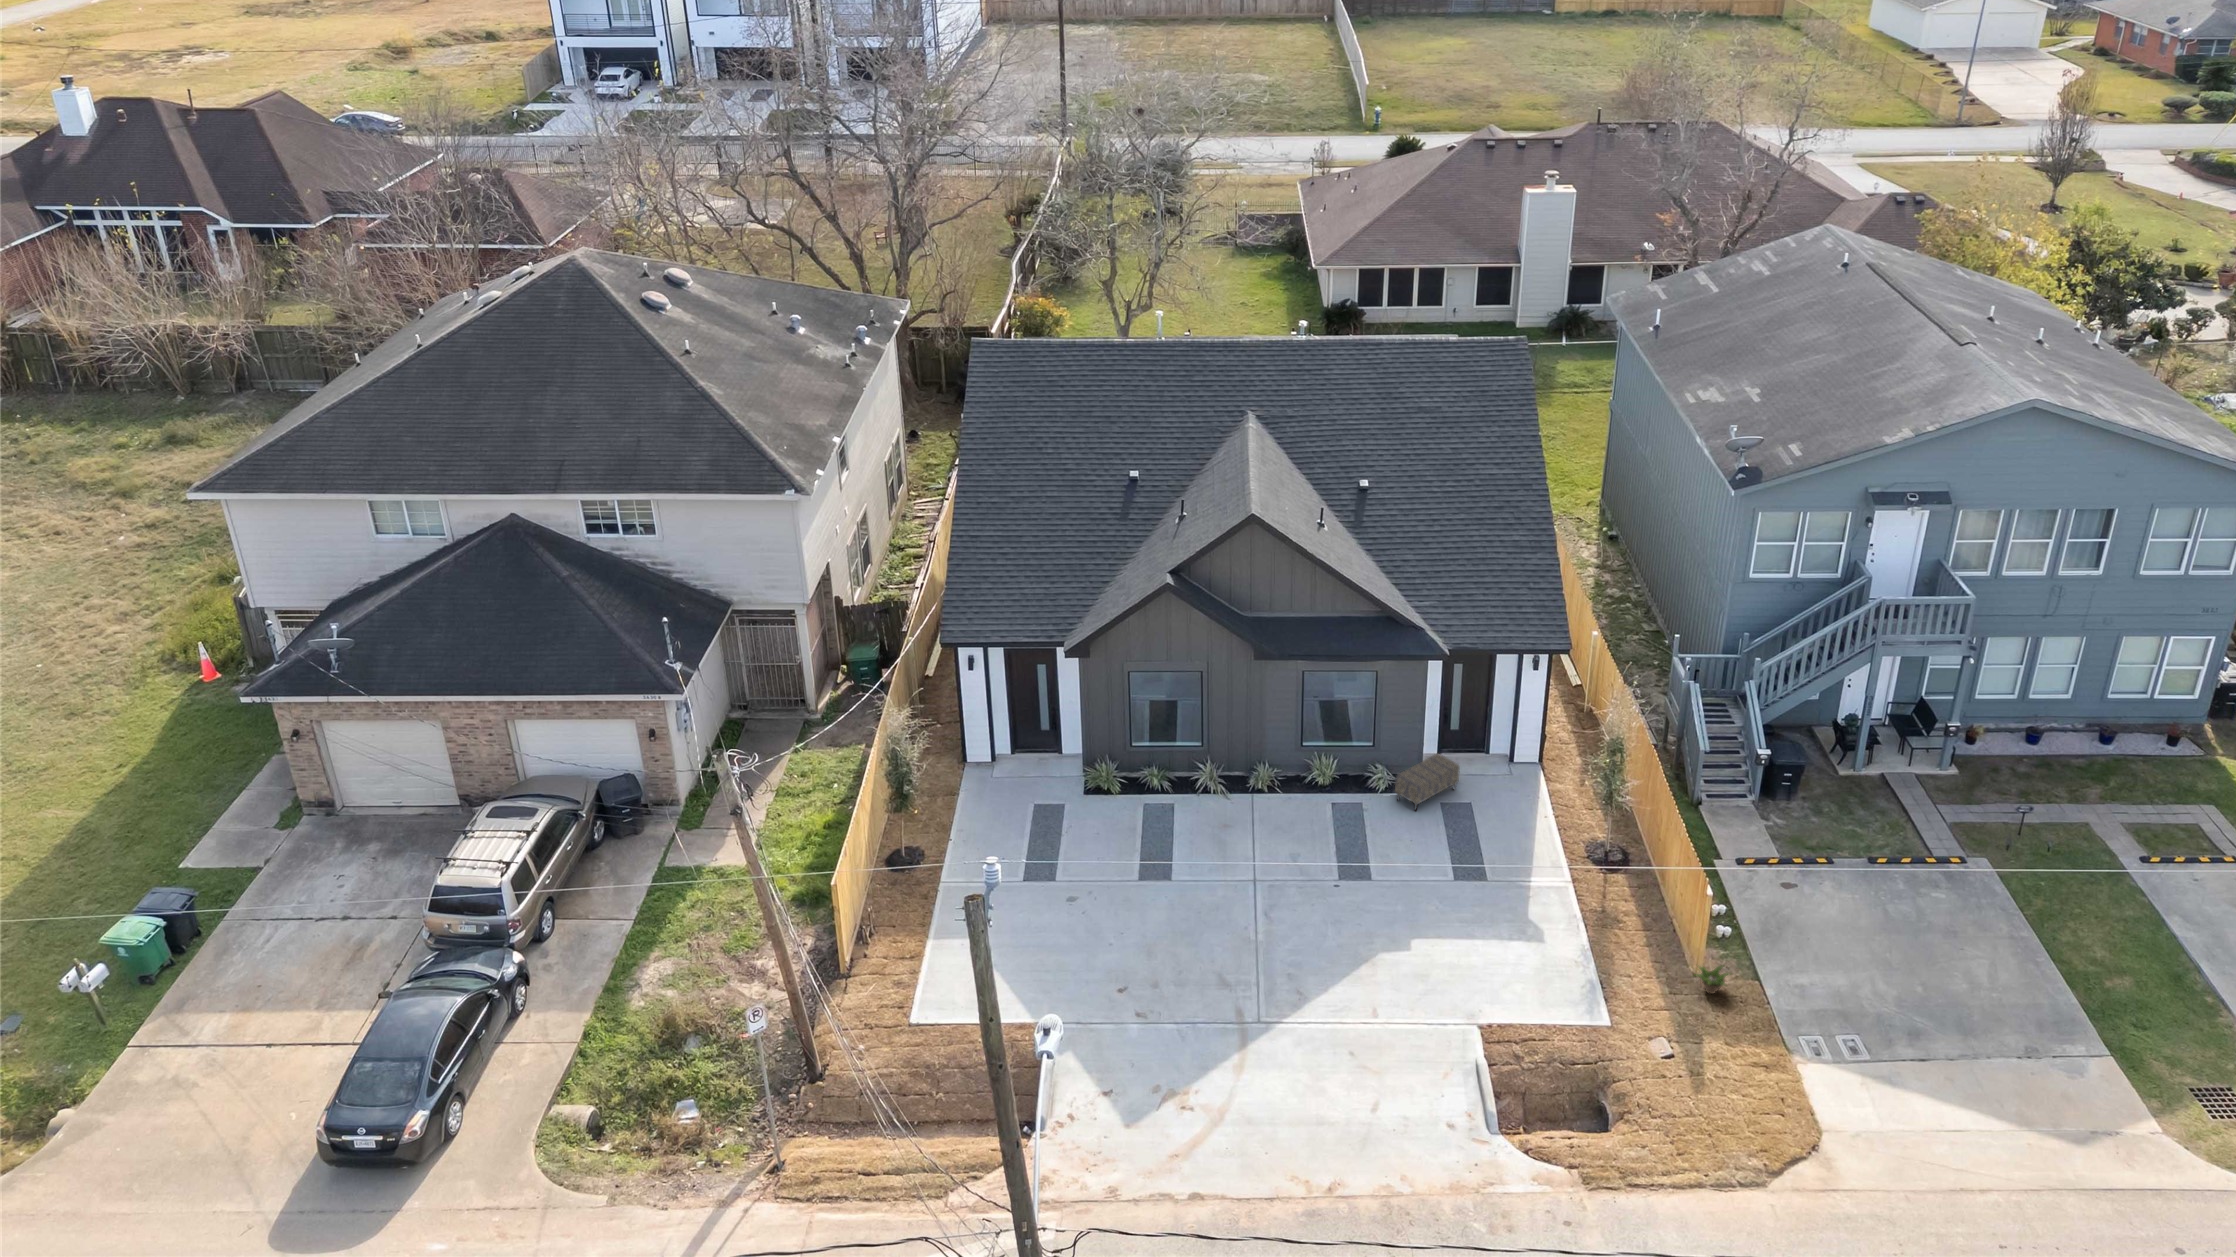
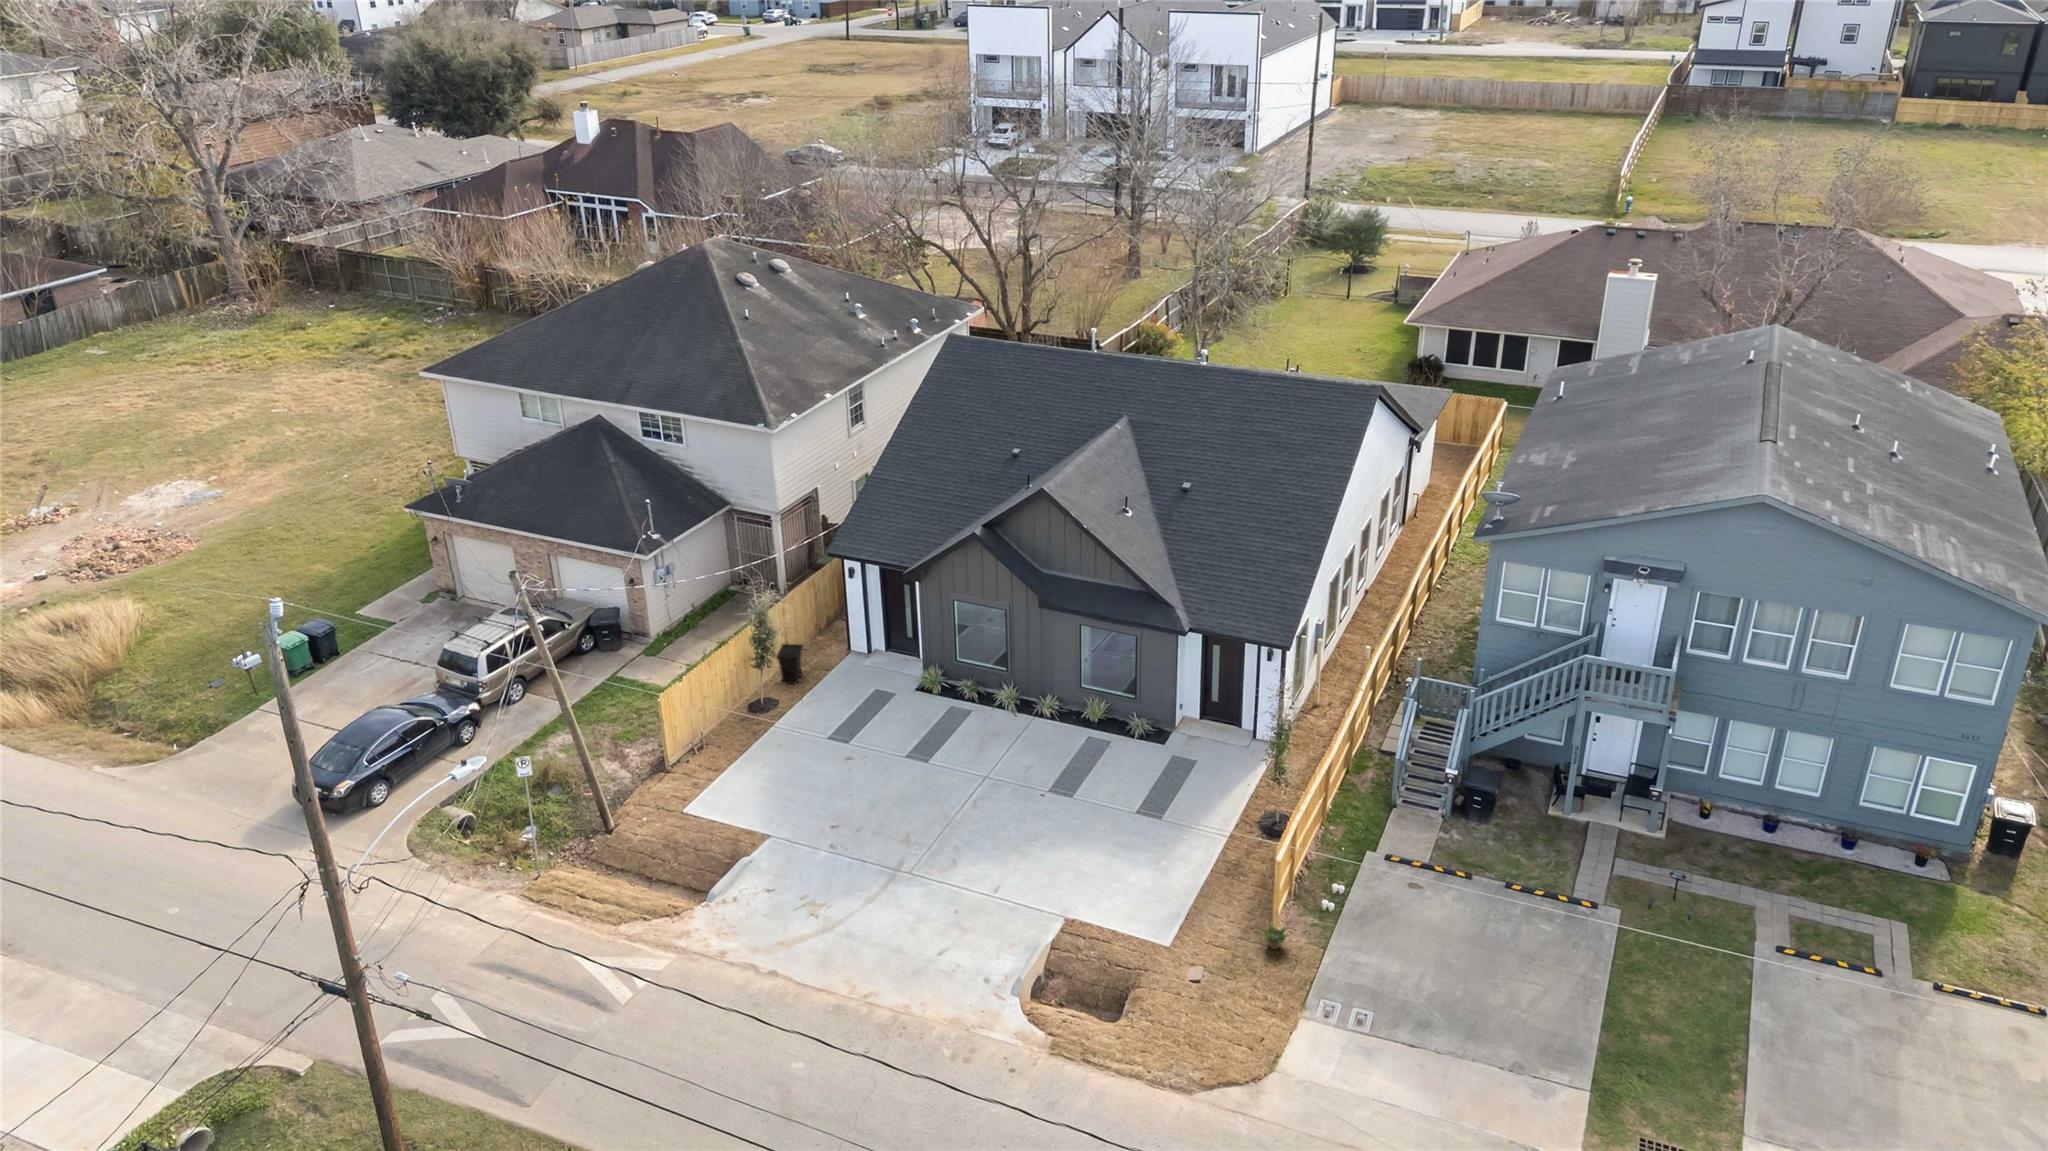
bench: present [1395,754,1460,810] -> none [1138,715,1196,756]
trash can: none [902,768,937,825] -> present [776,644,803,684]

